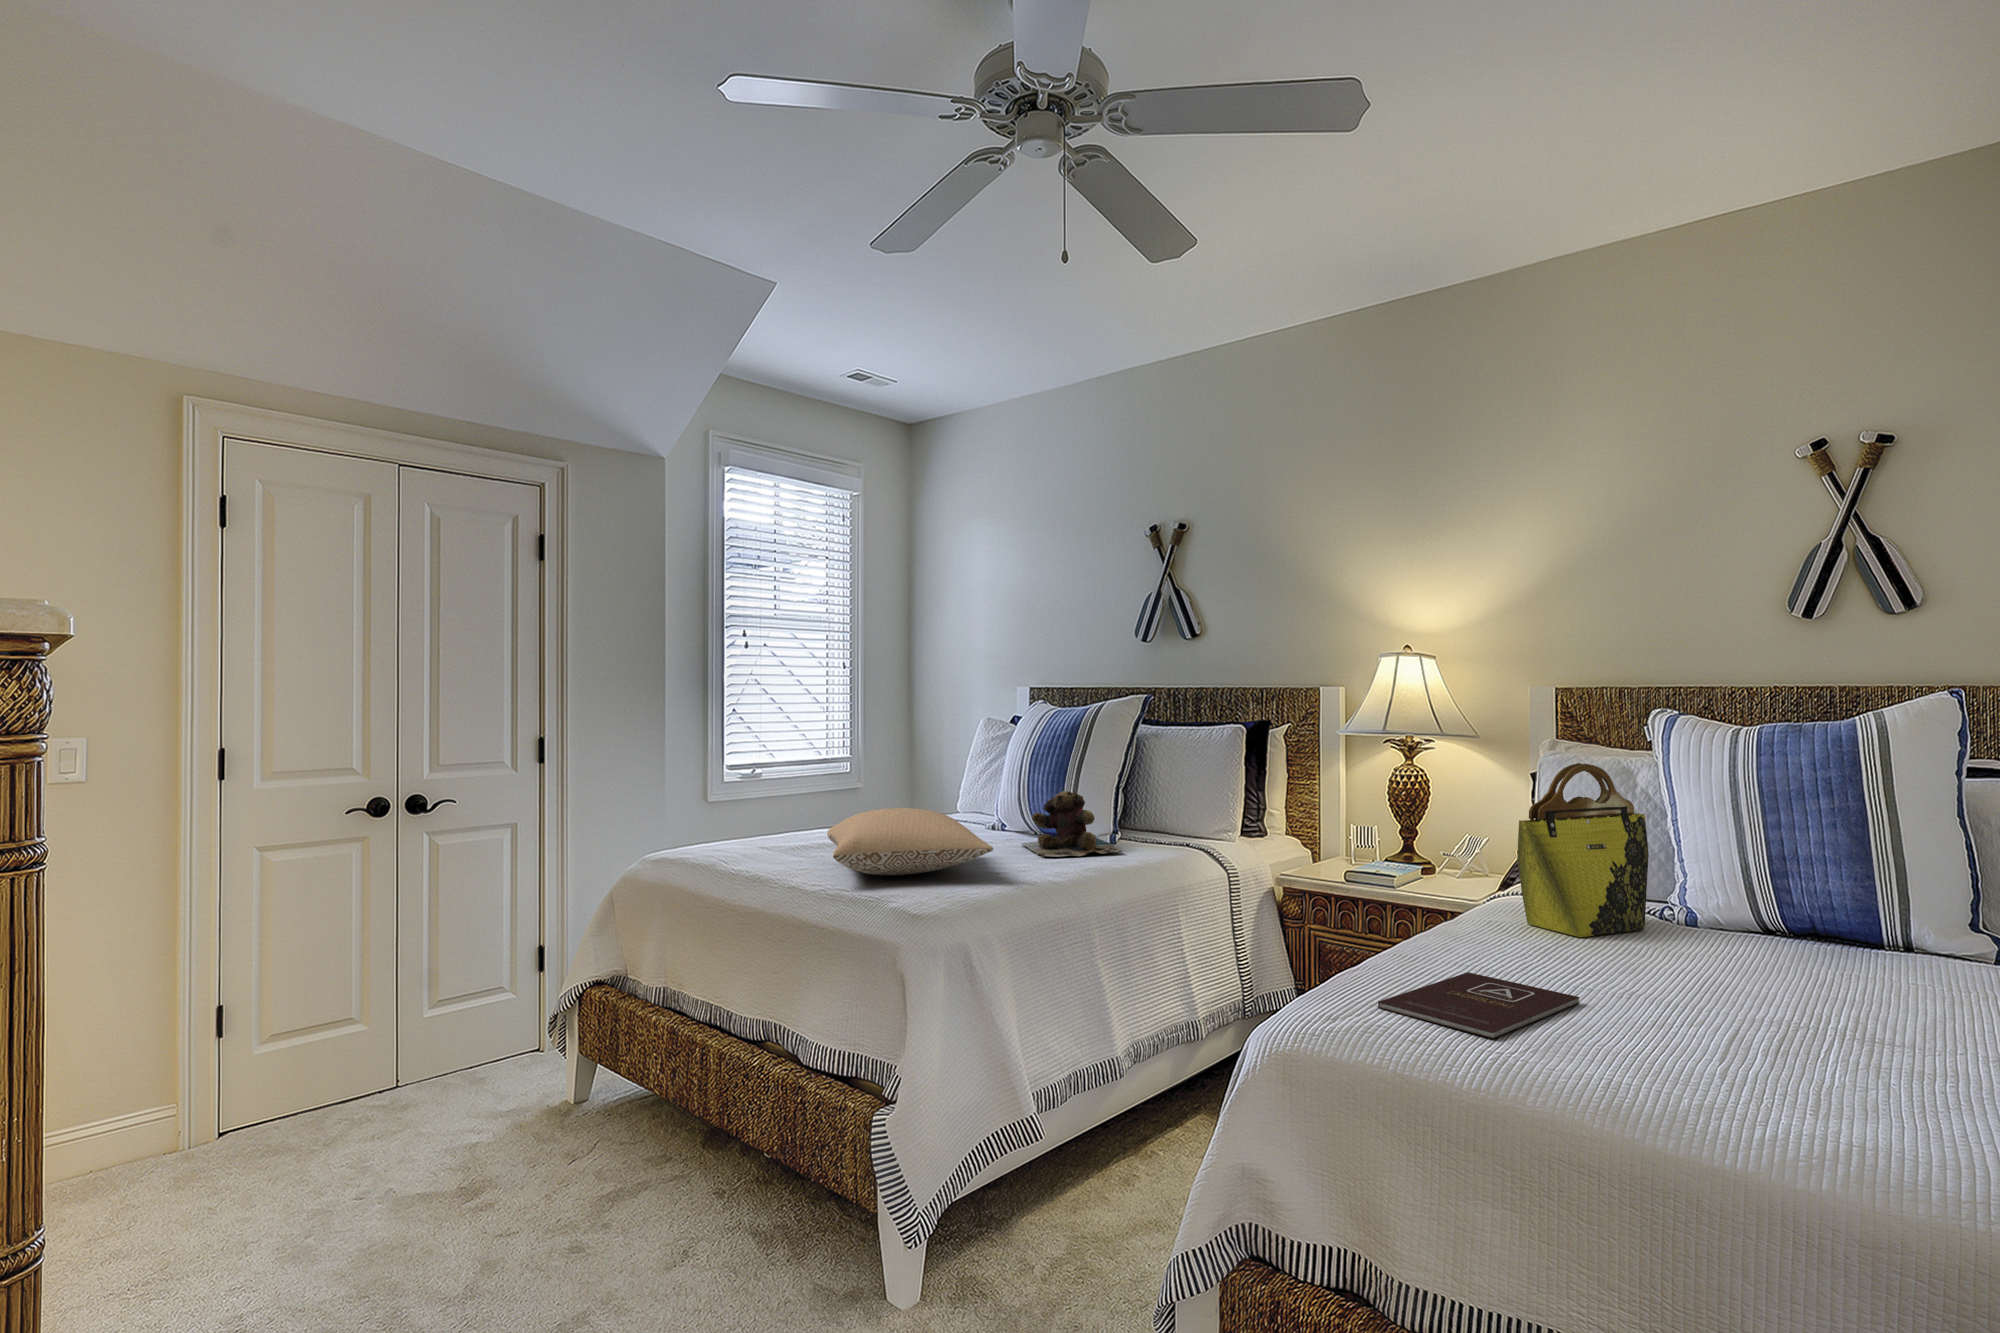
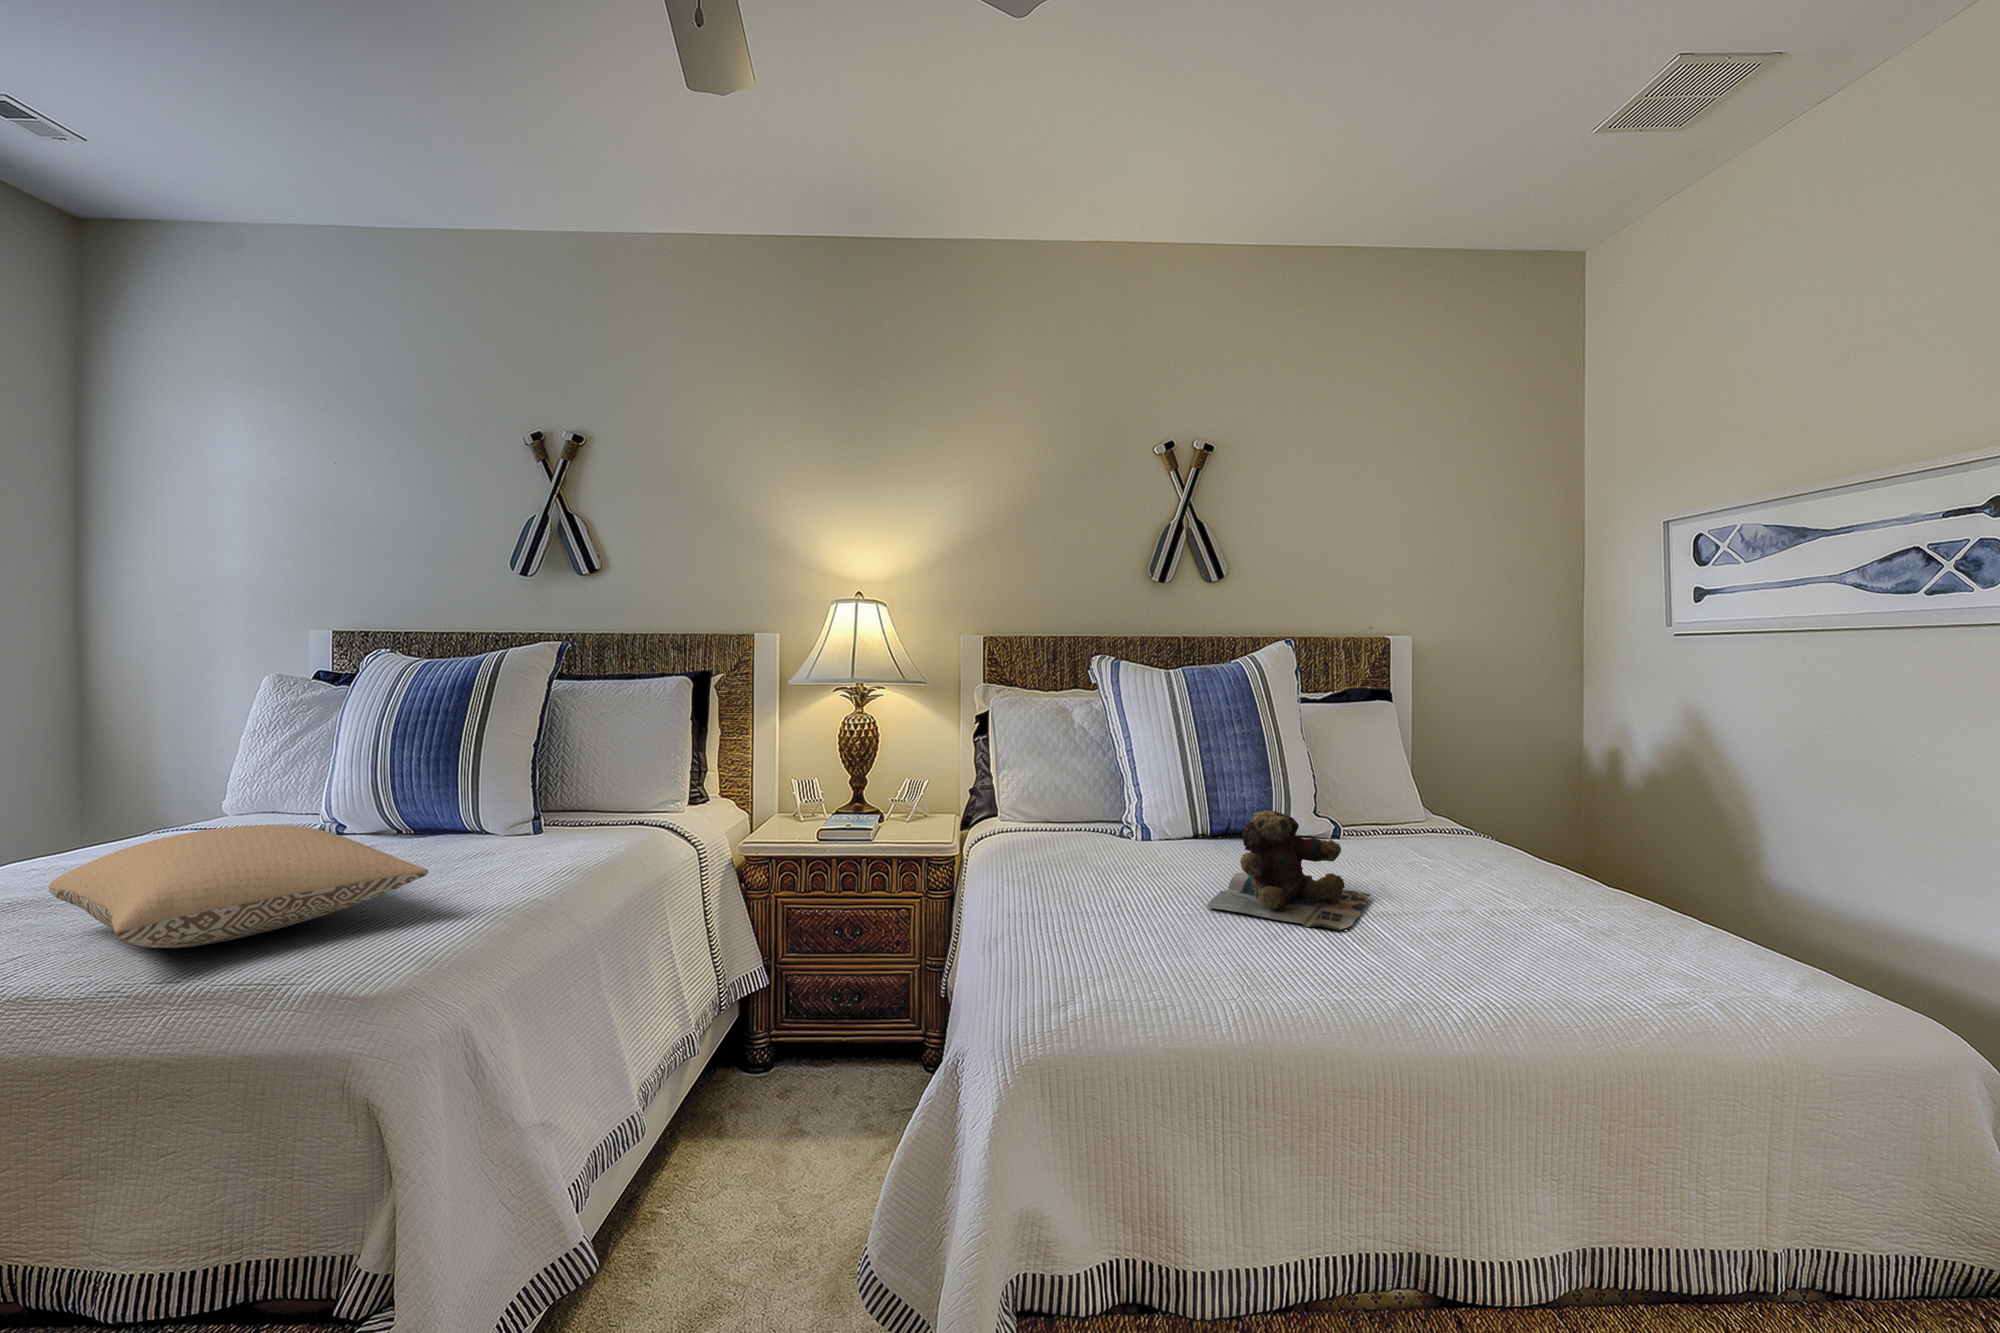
tote bag: present [1517,763,1649,937] -> none [1059,708,1140,870]
teddy bear: present [1021,791,1123,857] -> present [1207,810,1370,930]
book: present [1378,972,1579,1039] -> none [1089,930,1223,1004]

